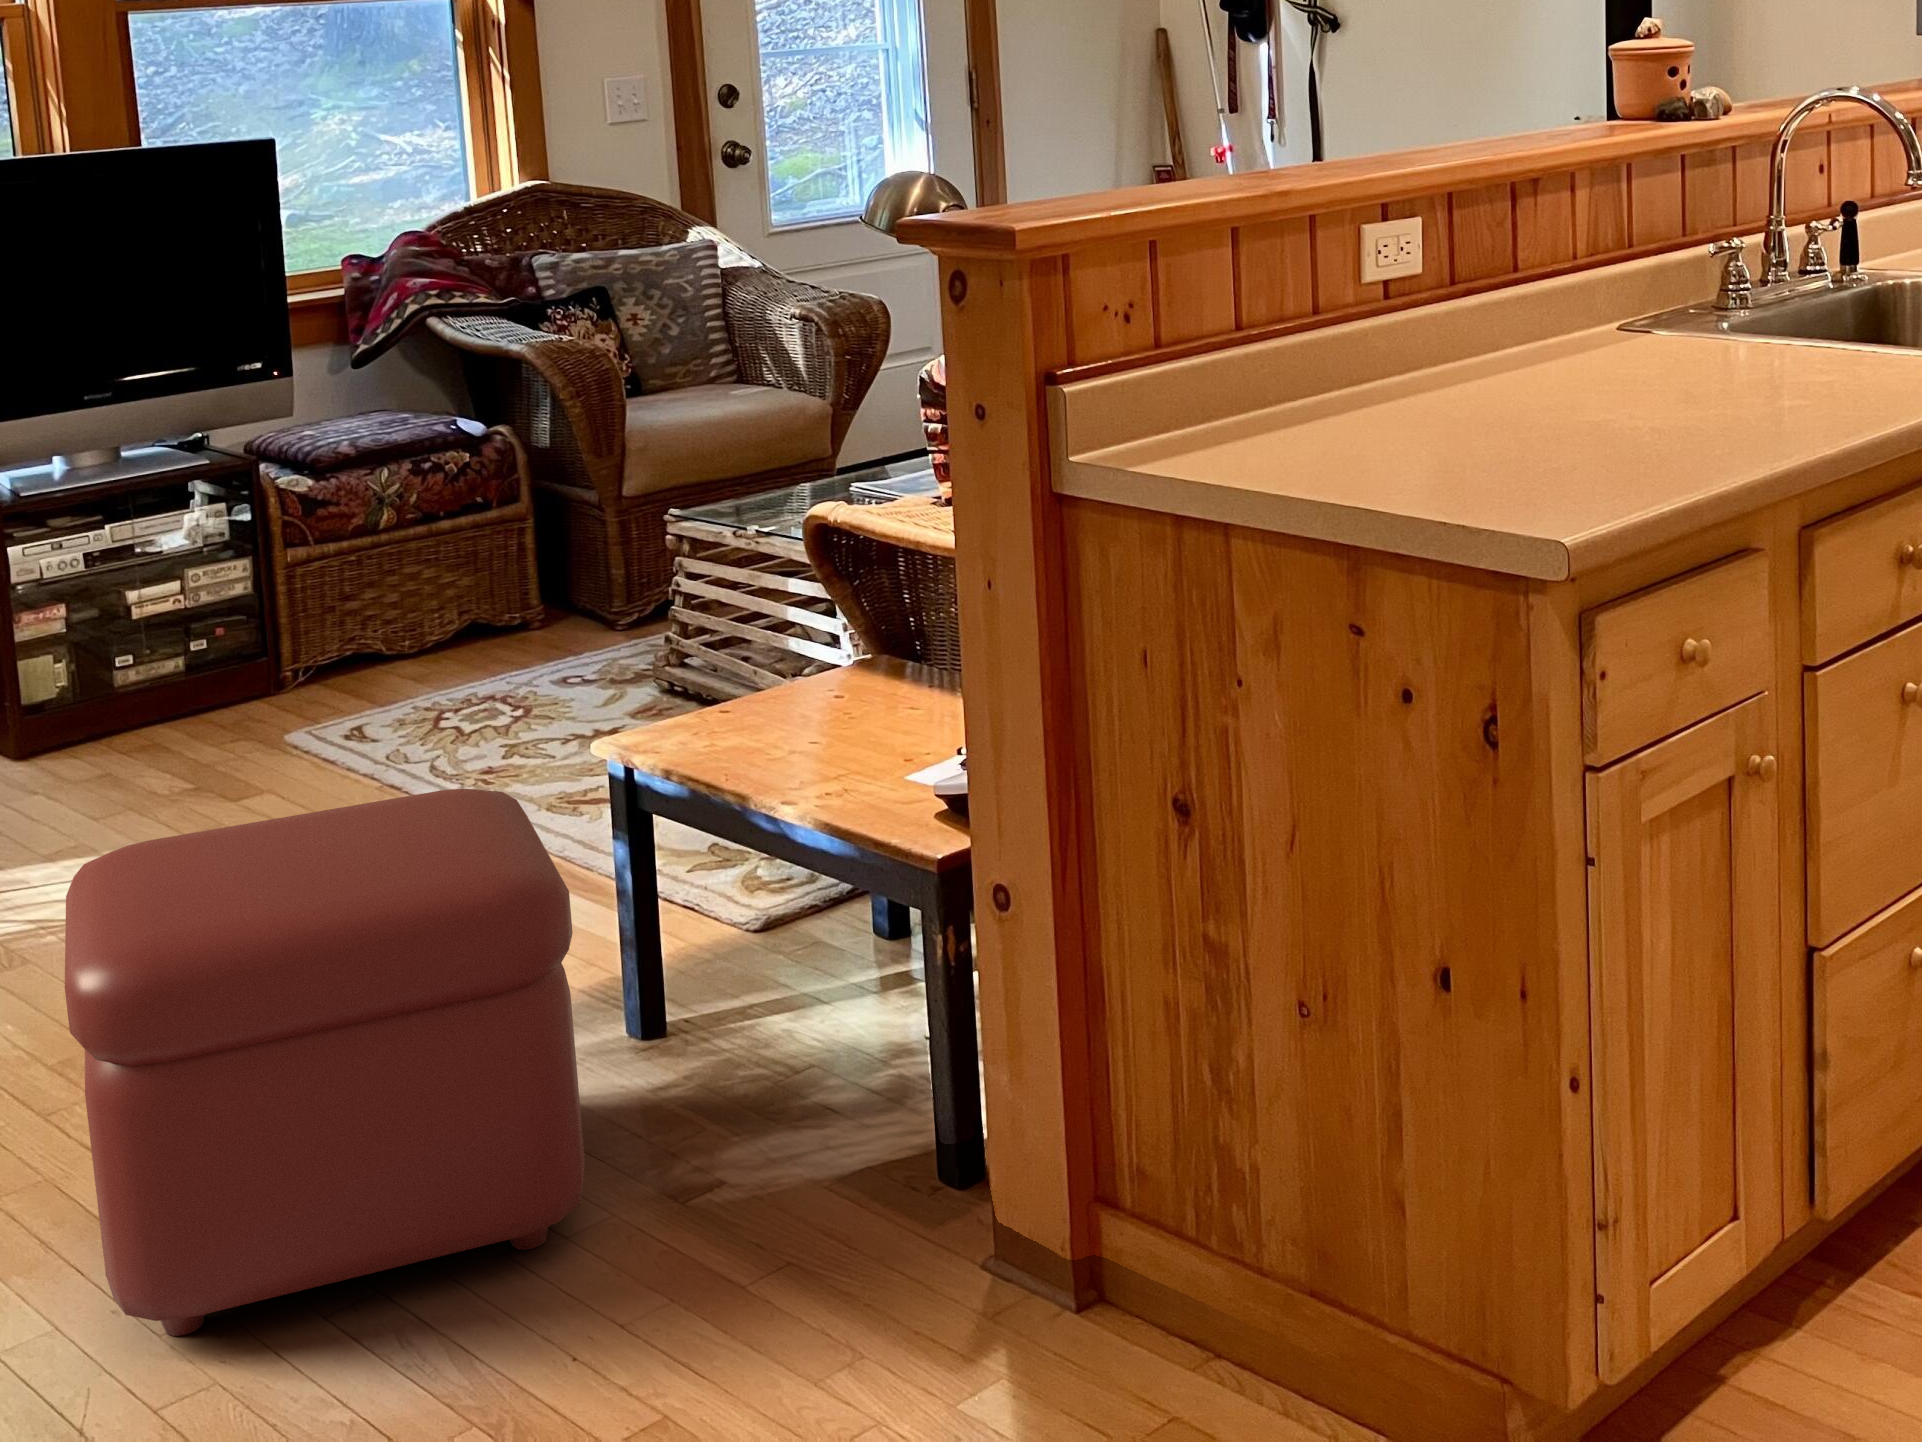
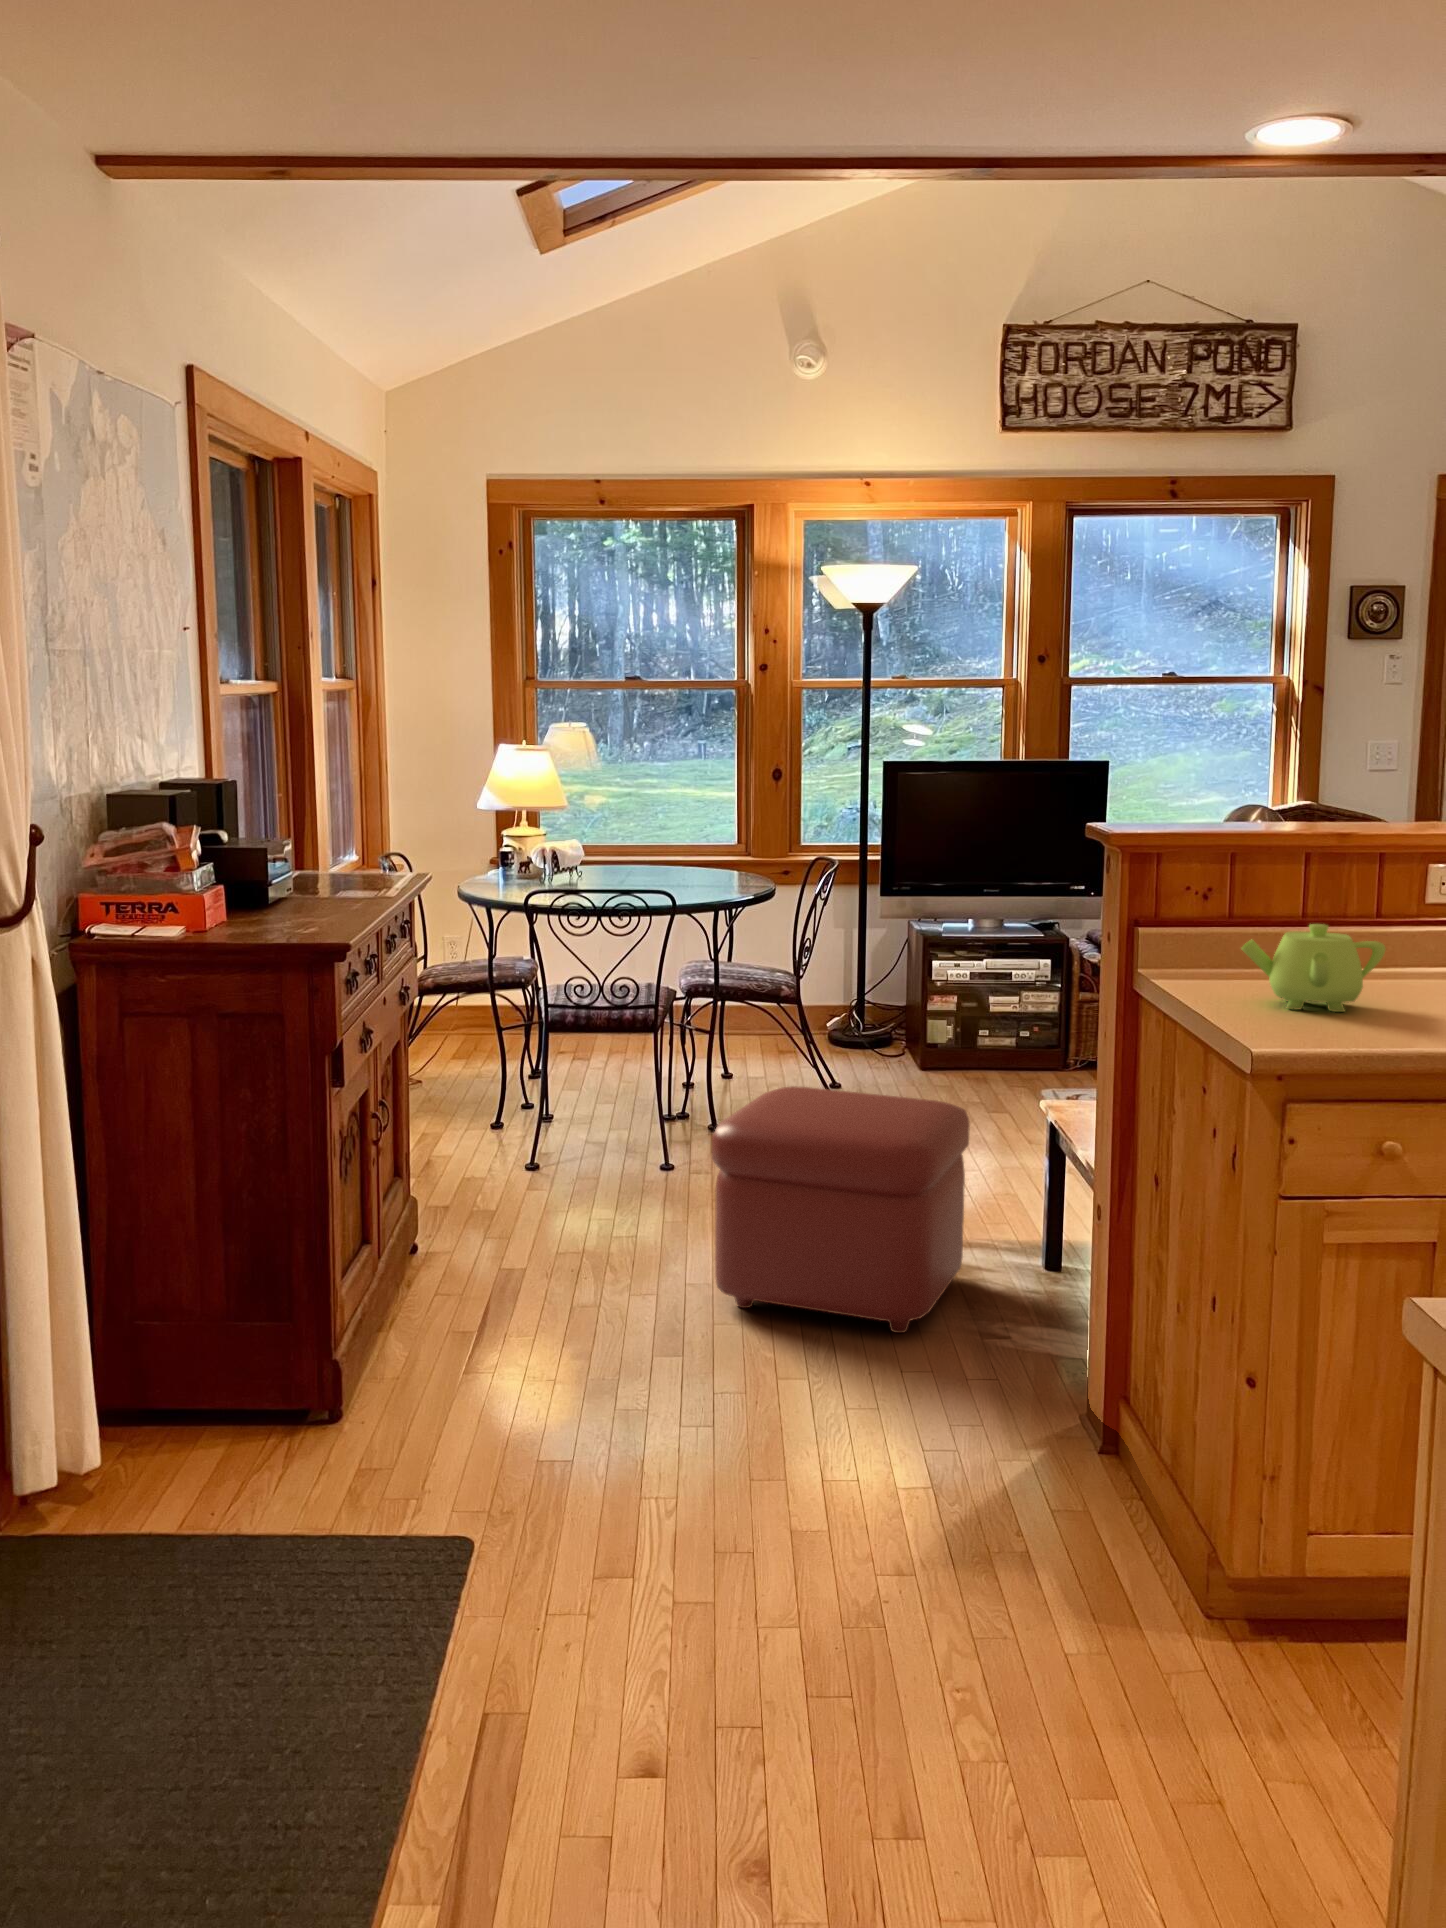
teapot: none [1328,329,1507,469] -> present [1241,924,1386,1012]

